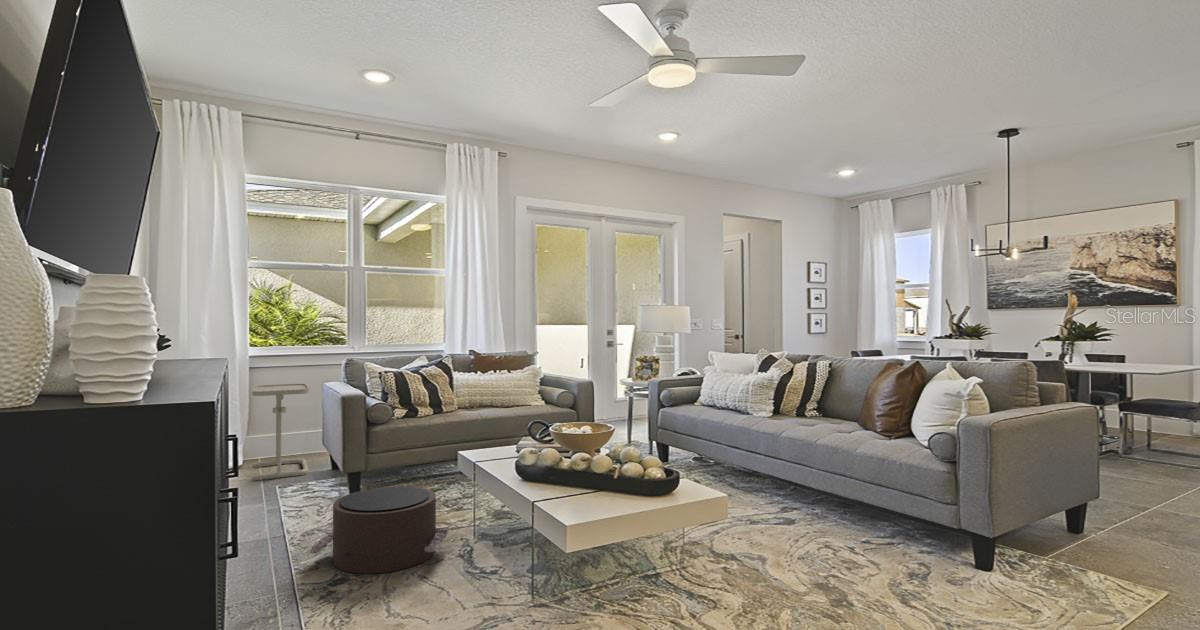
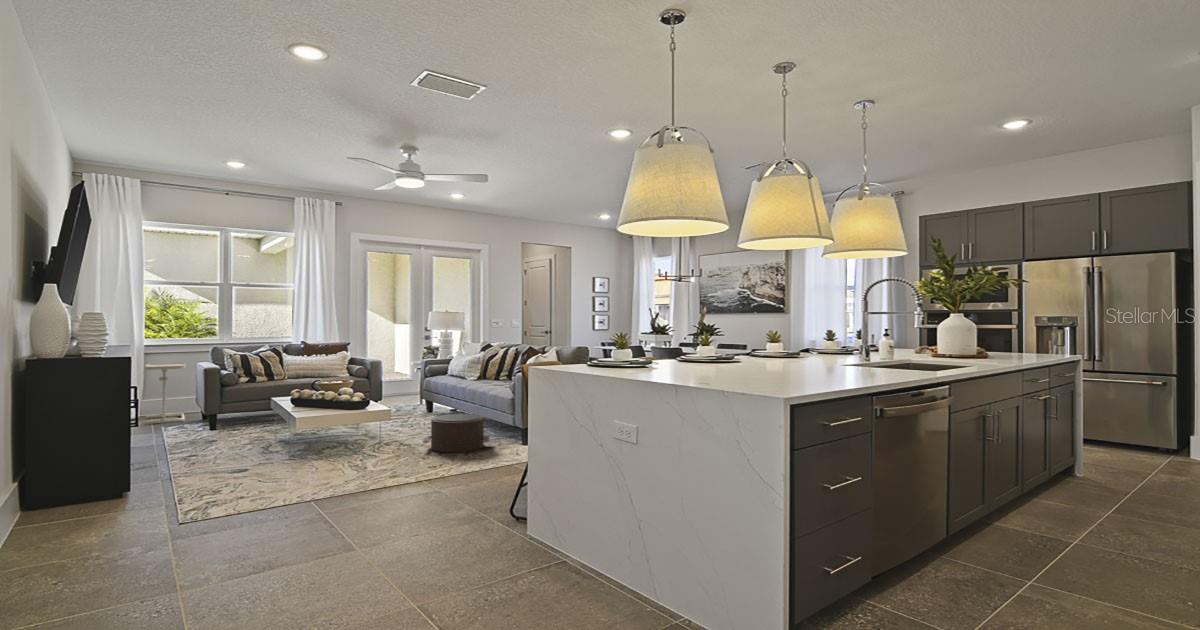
pouf: present [309,486,448,574] -> present [423,414,489,452]

